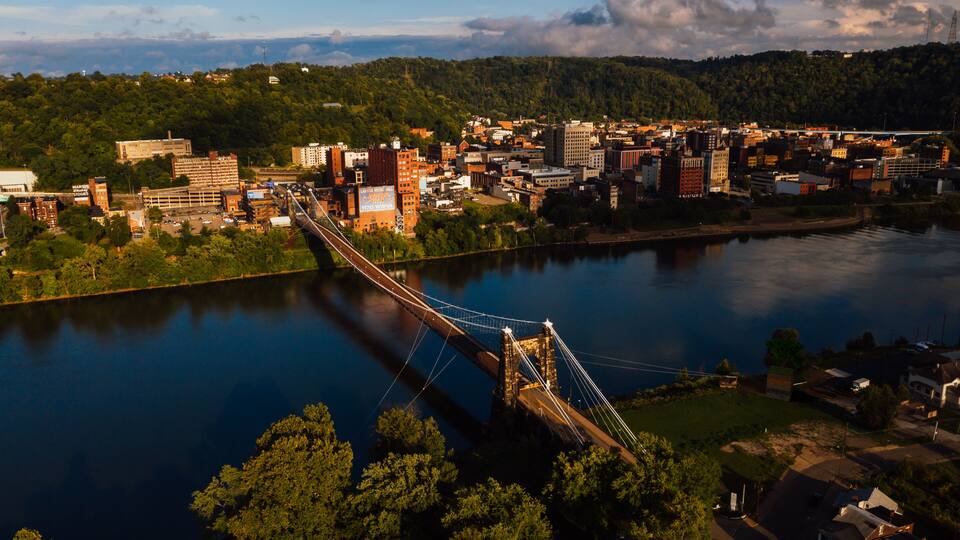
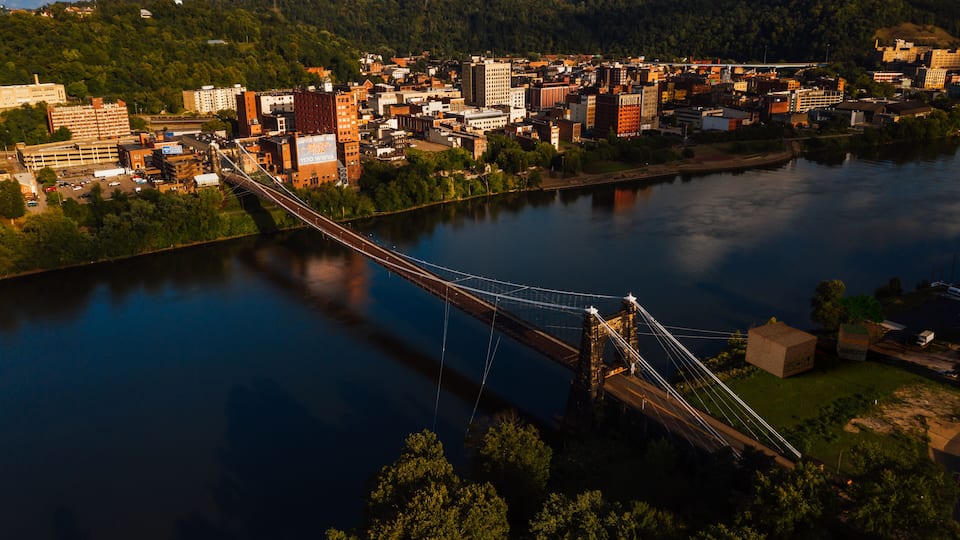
cardboard box: none [675,360,737,409] -> present [745,322,817,378]

